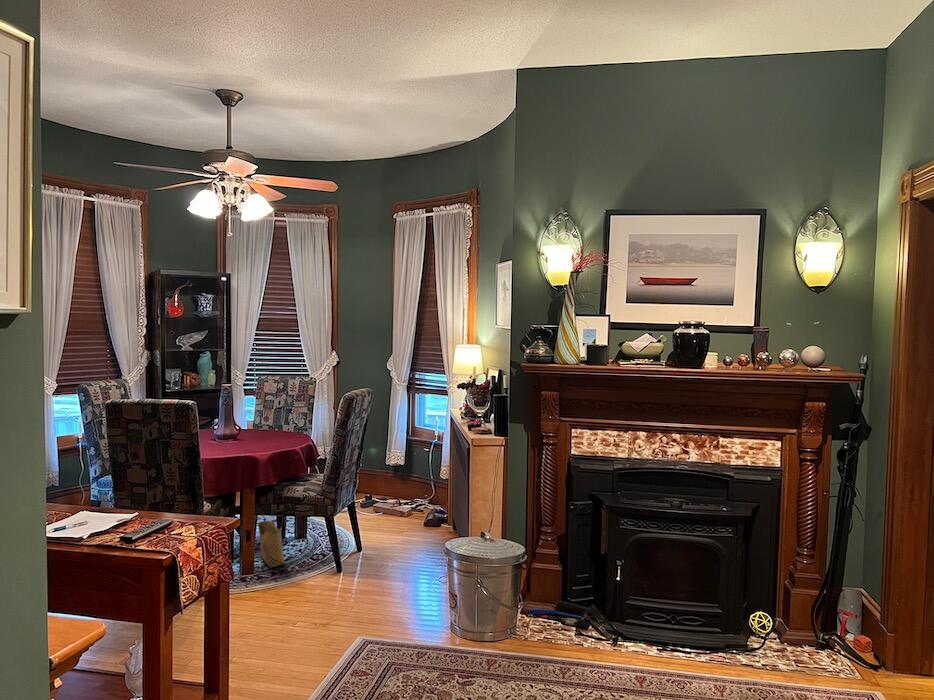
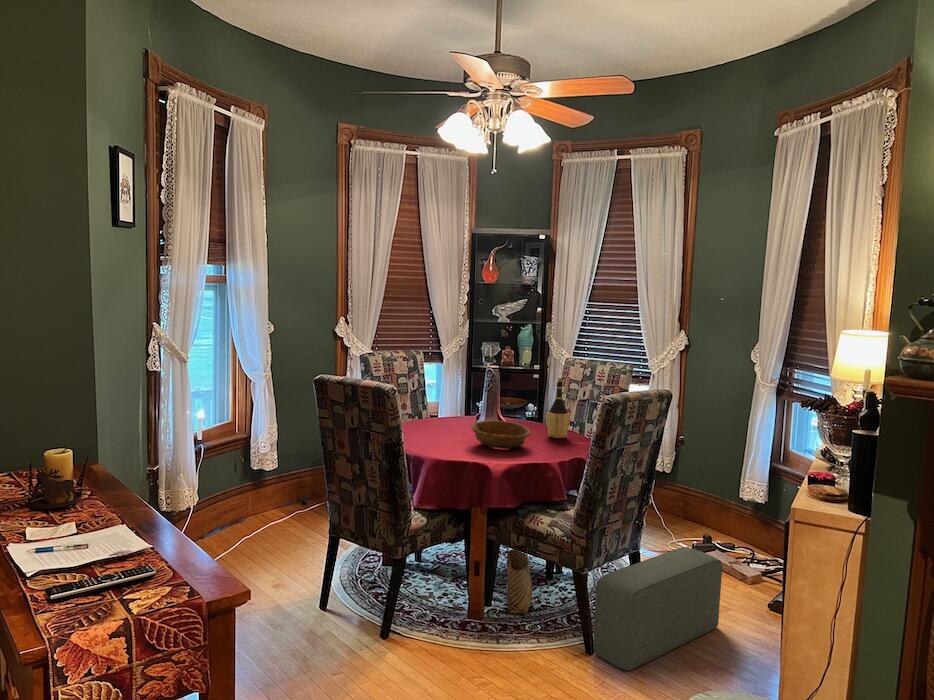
wine bottle: none [271,389,289,434] -> present [546,378,570,438]
decorative bowl: none [224,425,273,445] -> present [471,420,531,449]
pouf: none [344,494,406,574] -> present [593,547,722,670]

